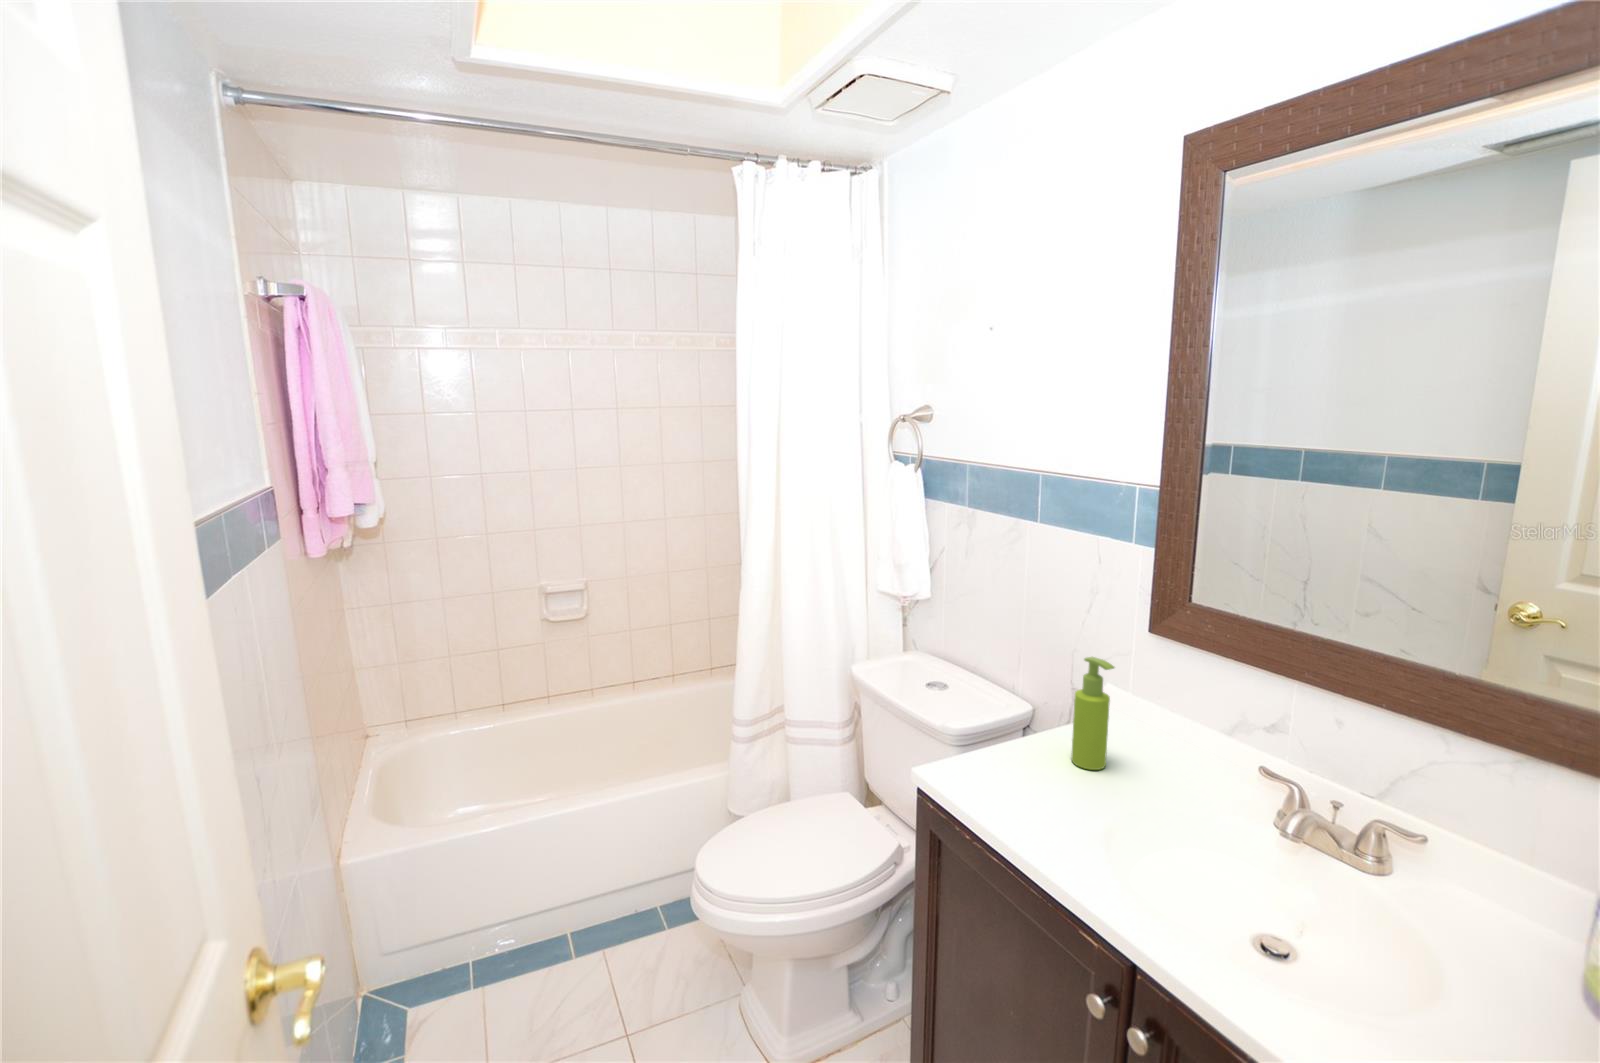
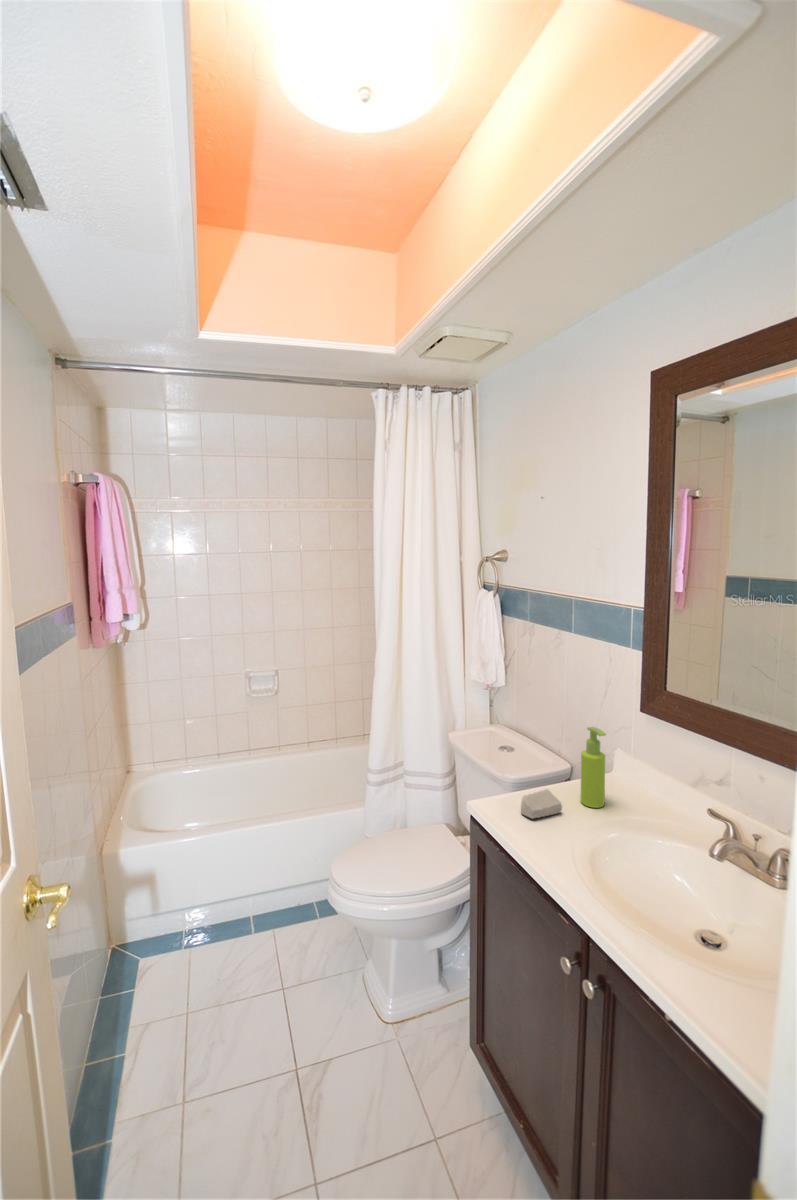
soap bar: none [995,747,1053,791] -> present [521,789,562,818]

